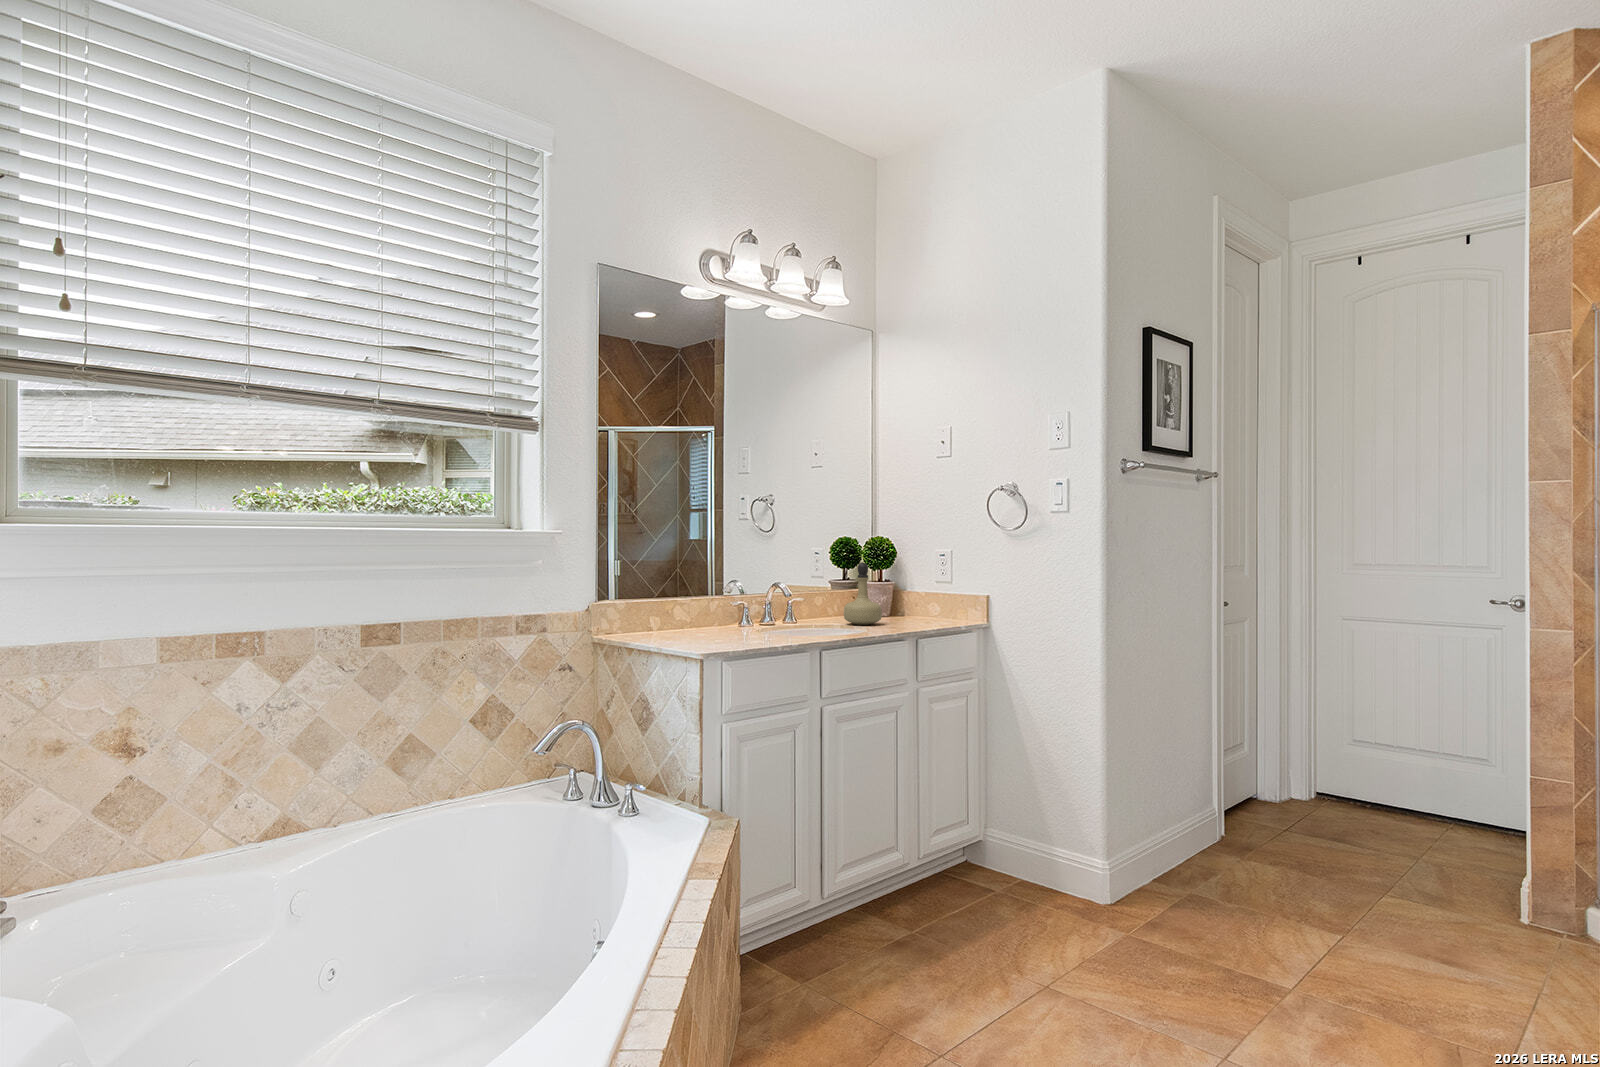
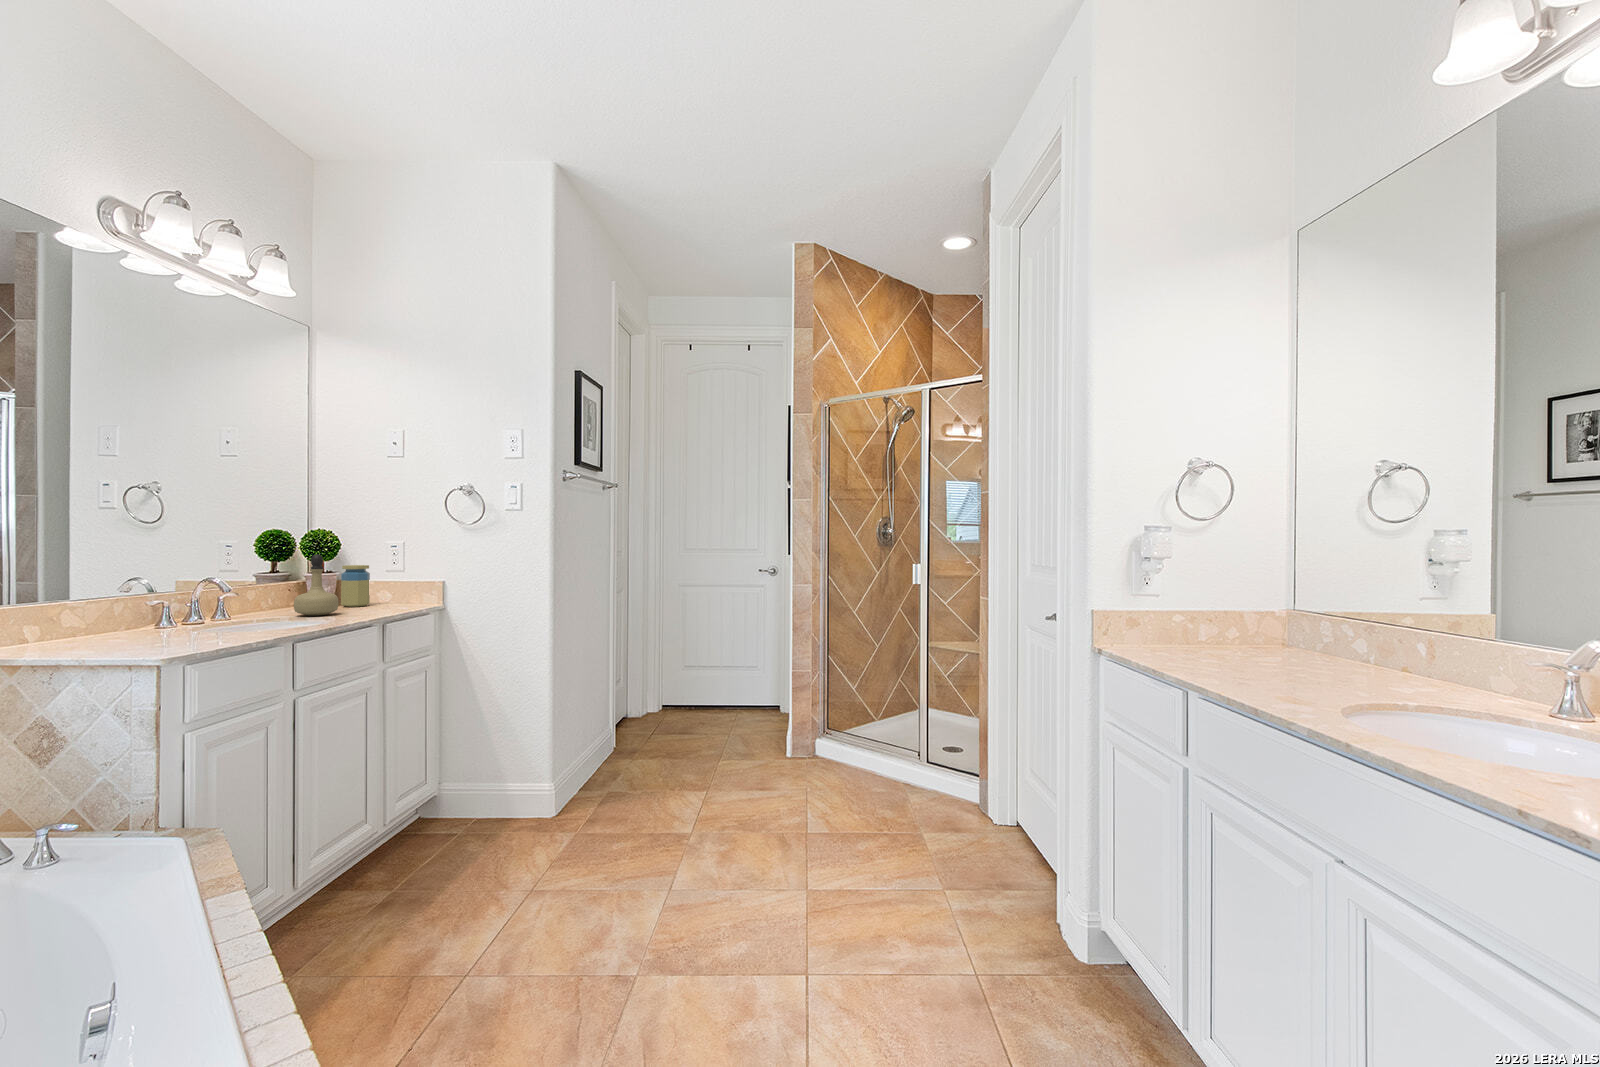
jar: none [895,575,921,618] -> present [341,565,370,607]

